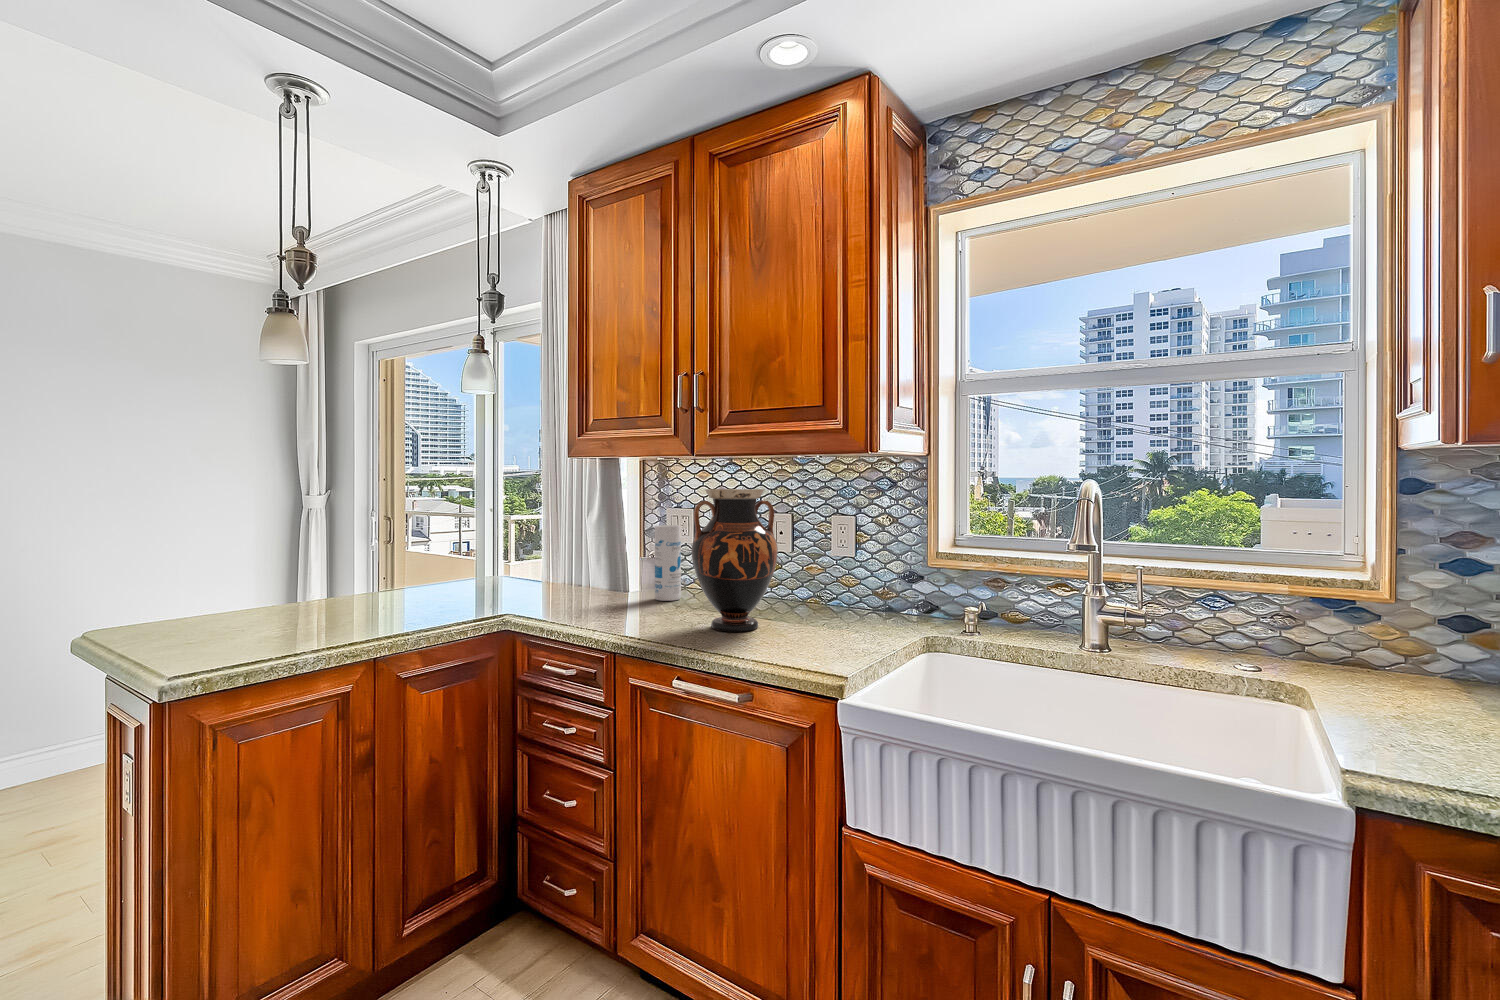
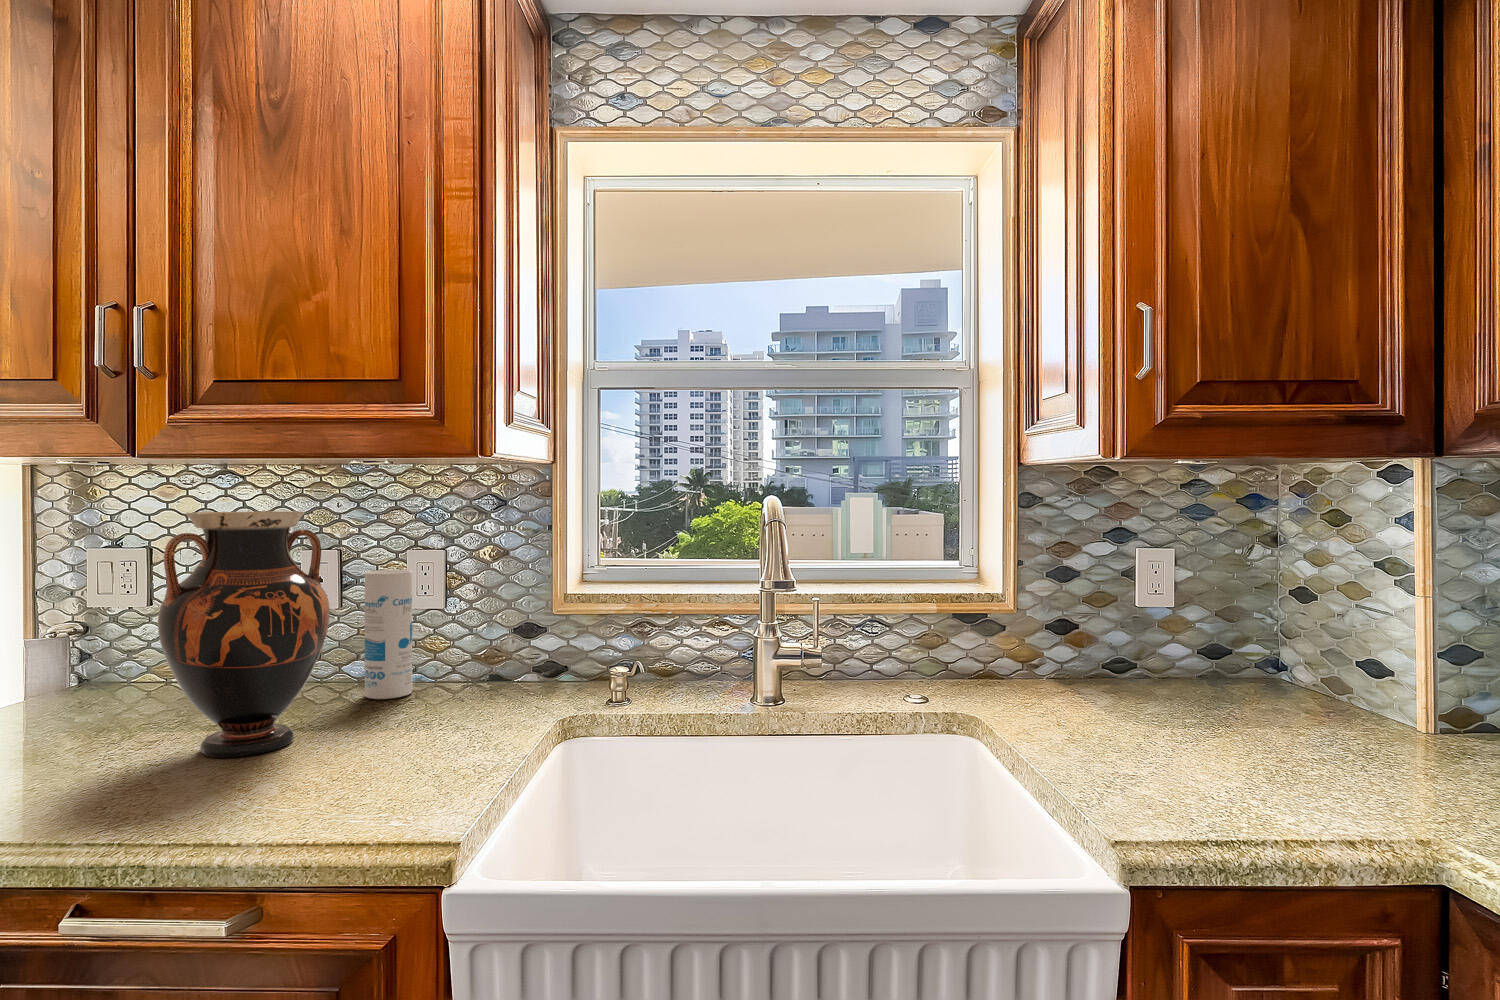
canister: present [655,525,681,601] -> present [365,570,412,699]

